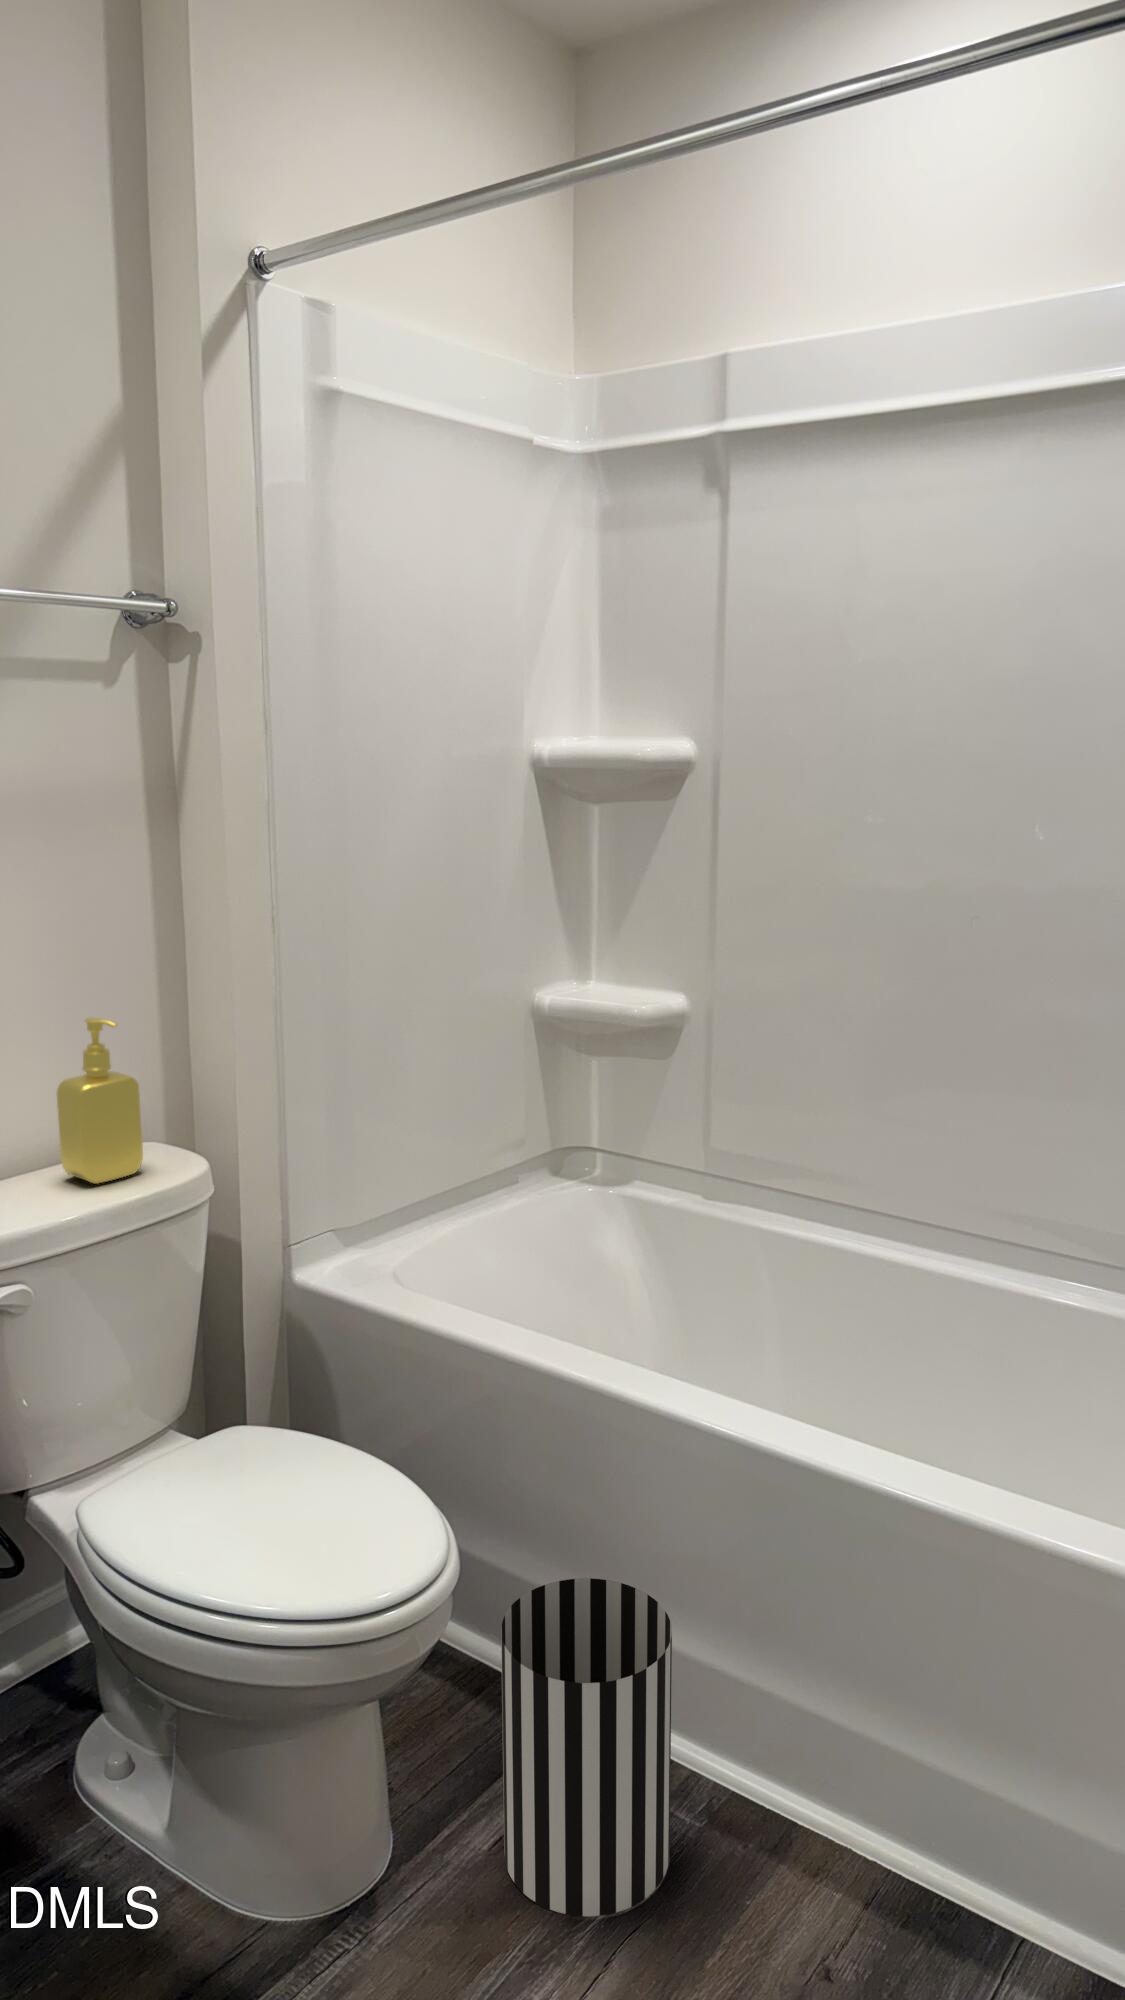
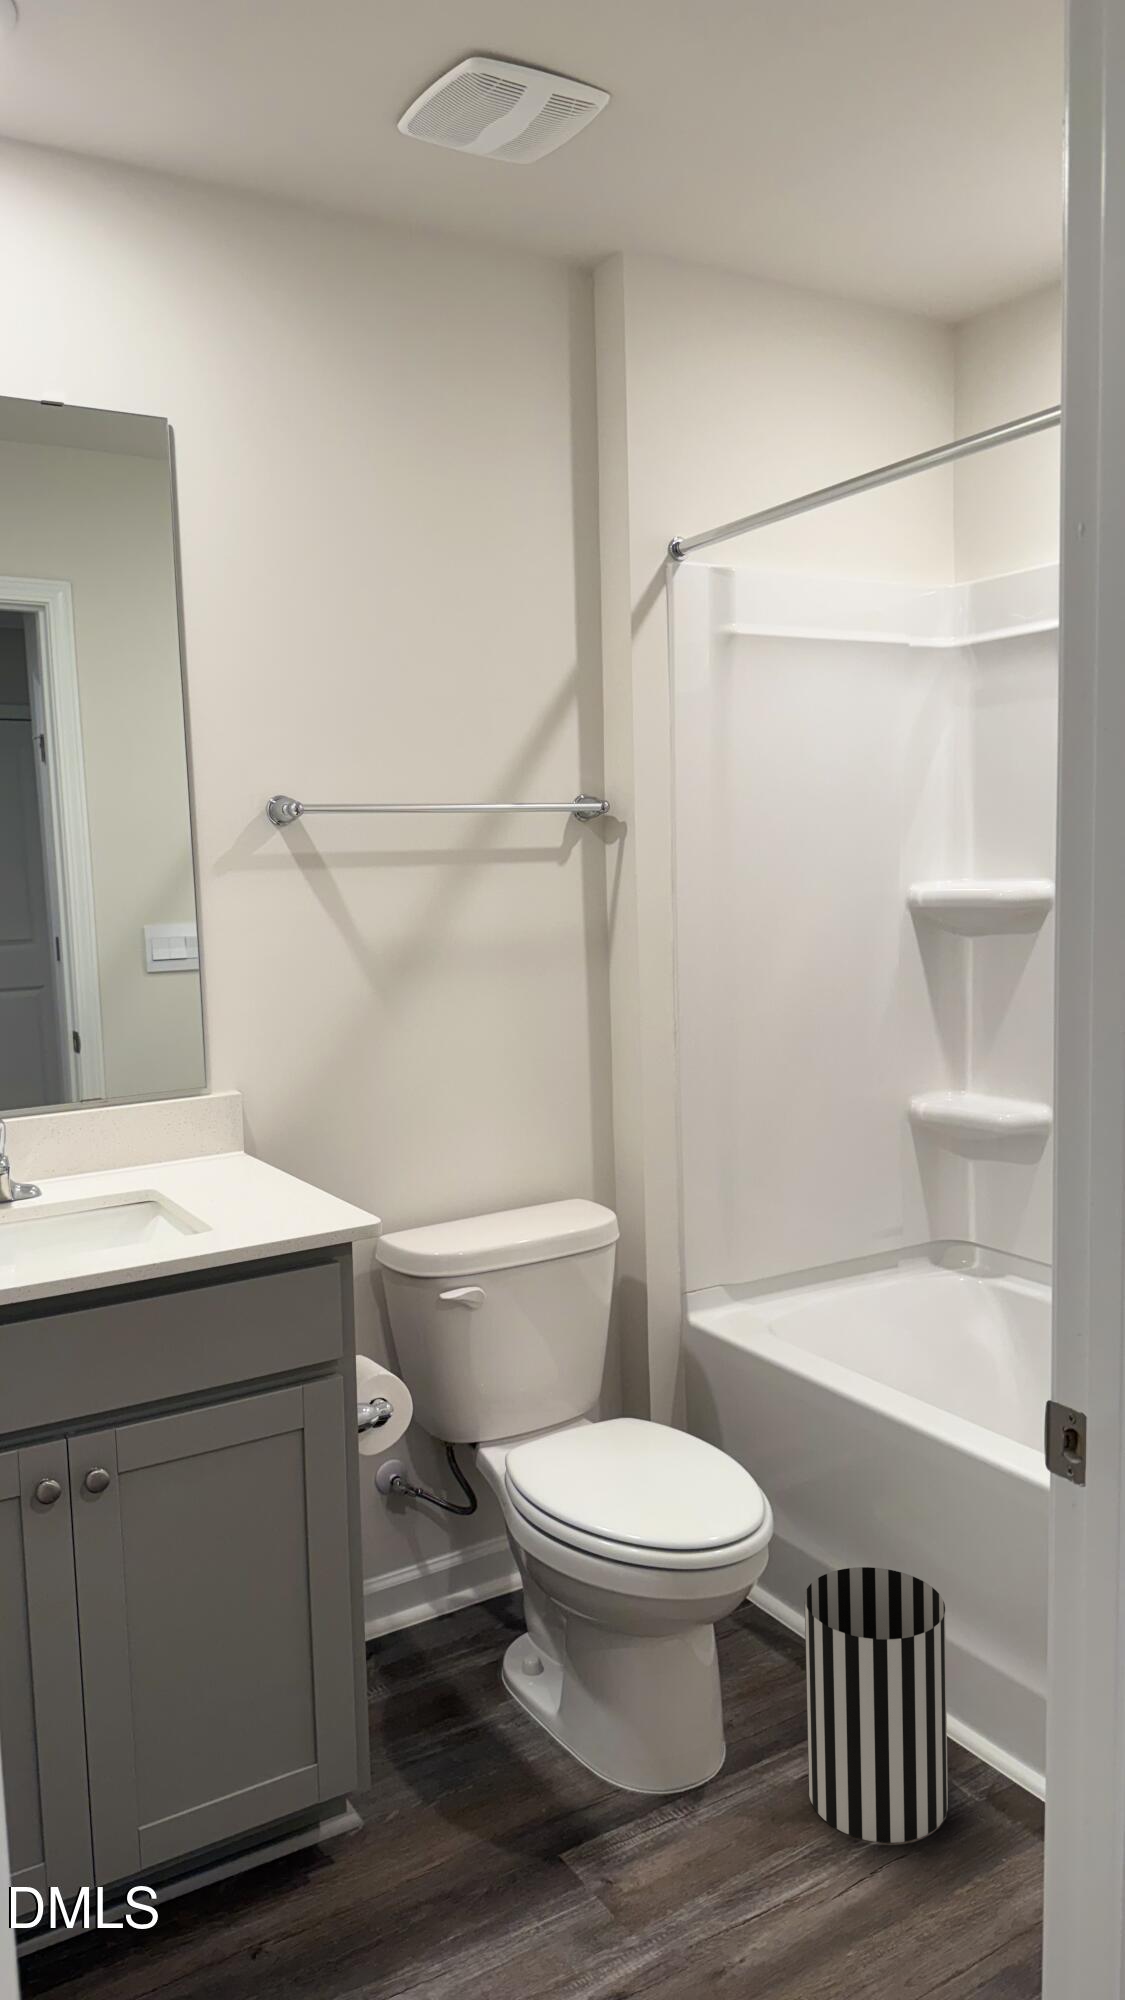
soap dispenser: present [57,1018,143,1184] -> none [511,1102,571,1225]

